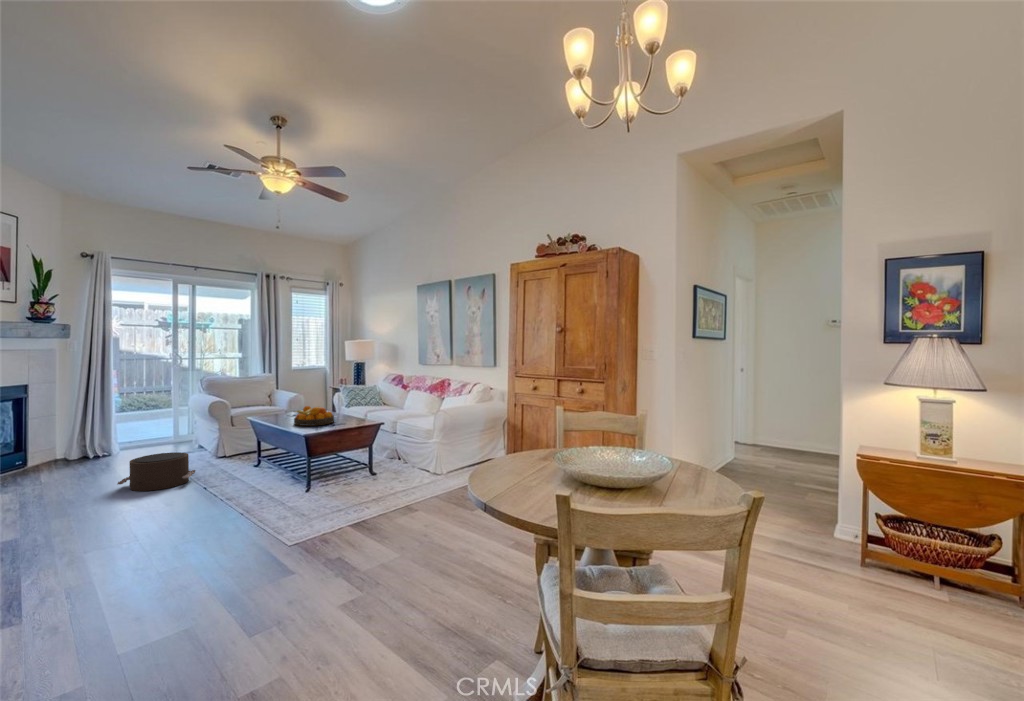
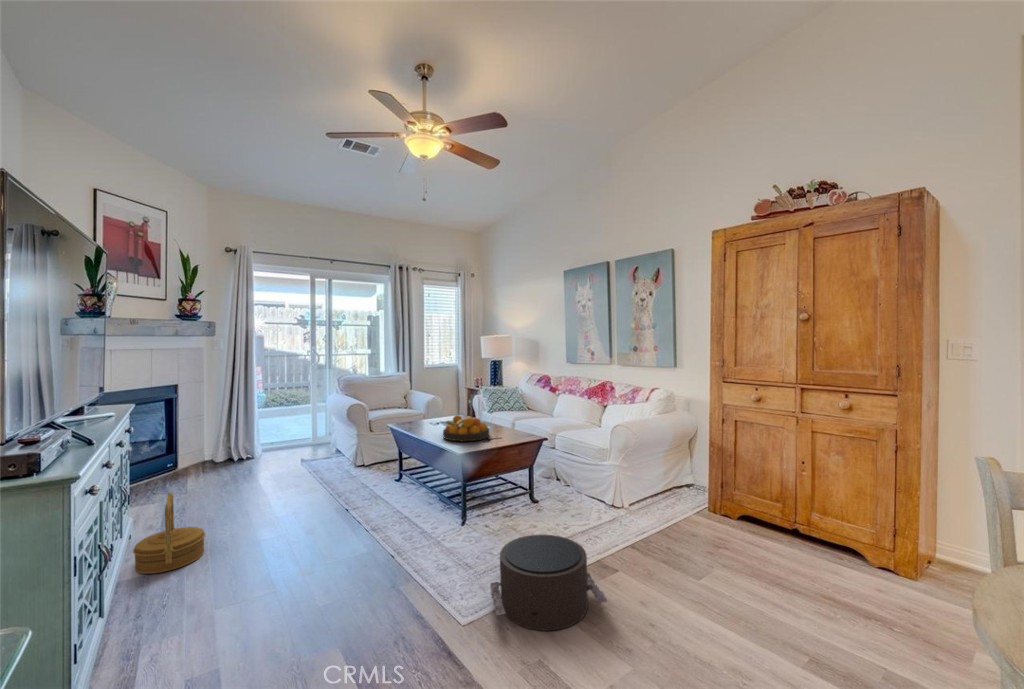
pouf: present [118,452,195,491] -> present [490,534,607,630]
basket: none [8,470,75,531] -> present [133,493,205,574]

